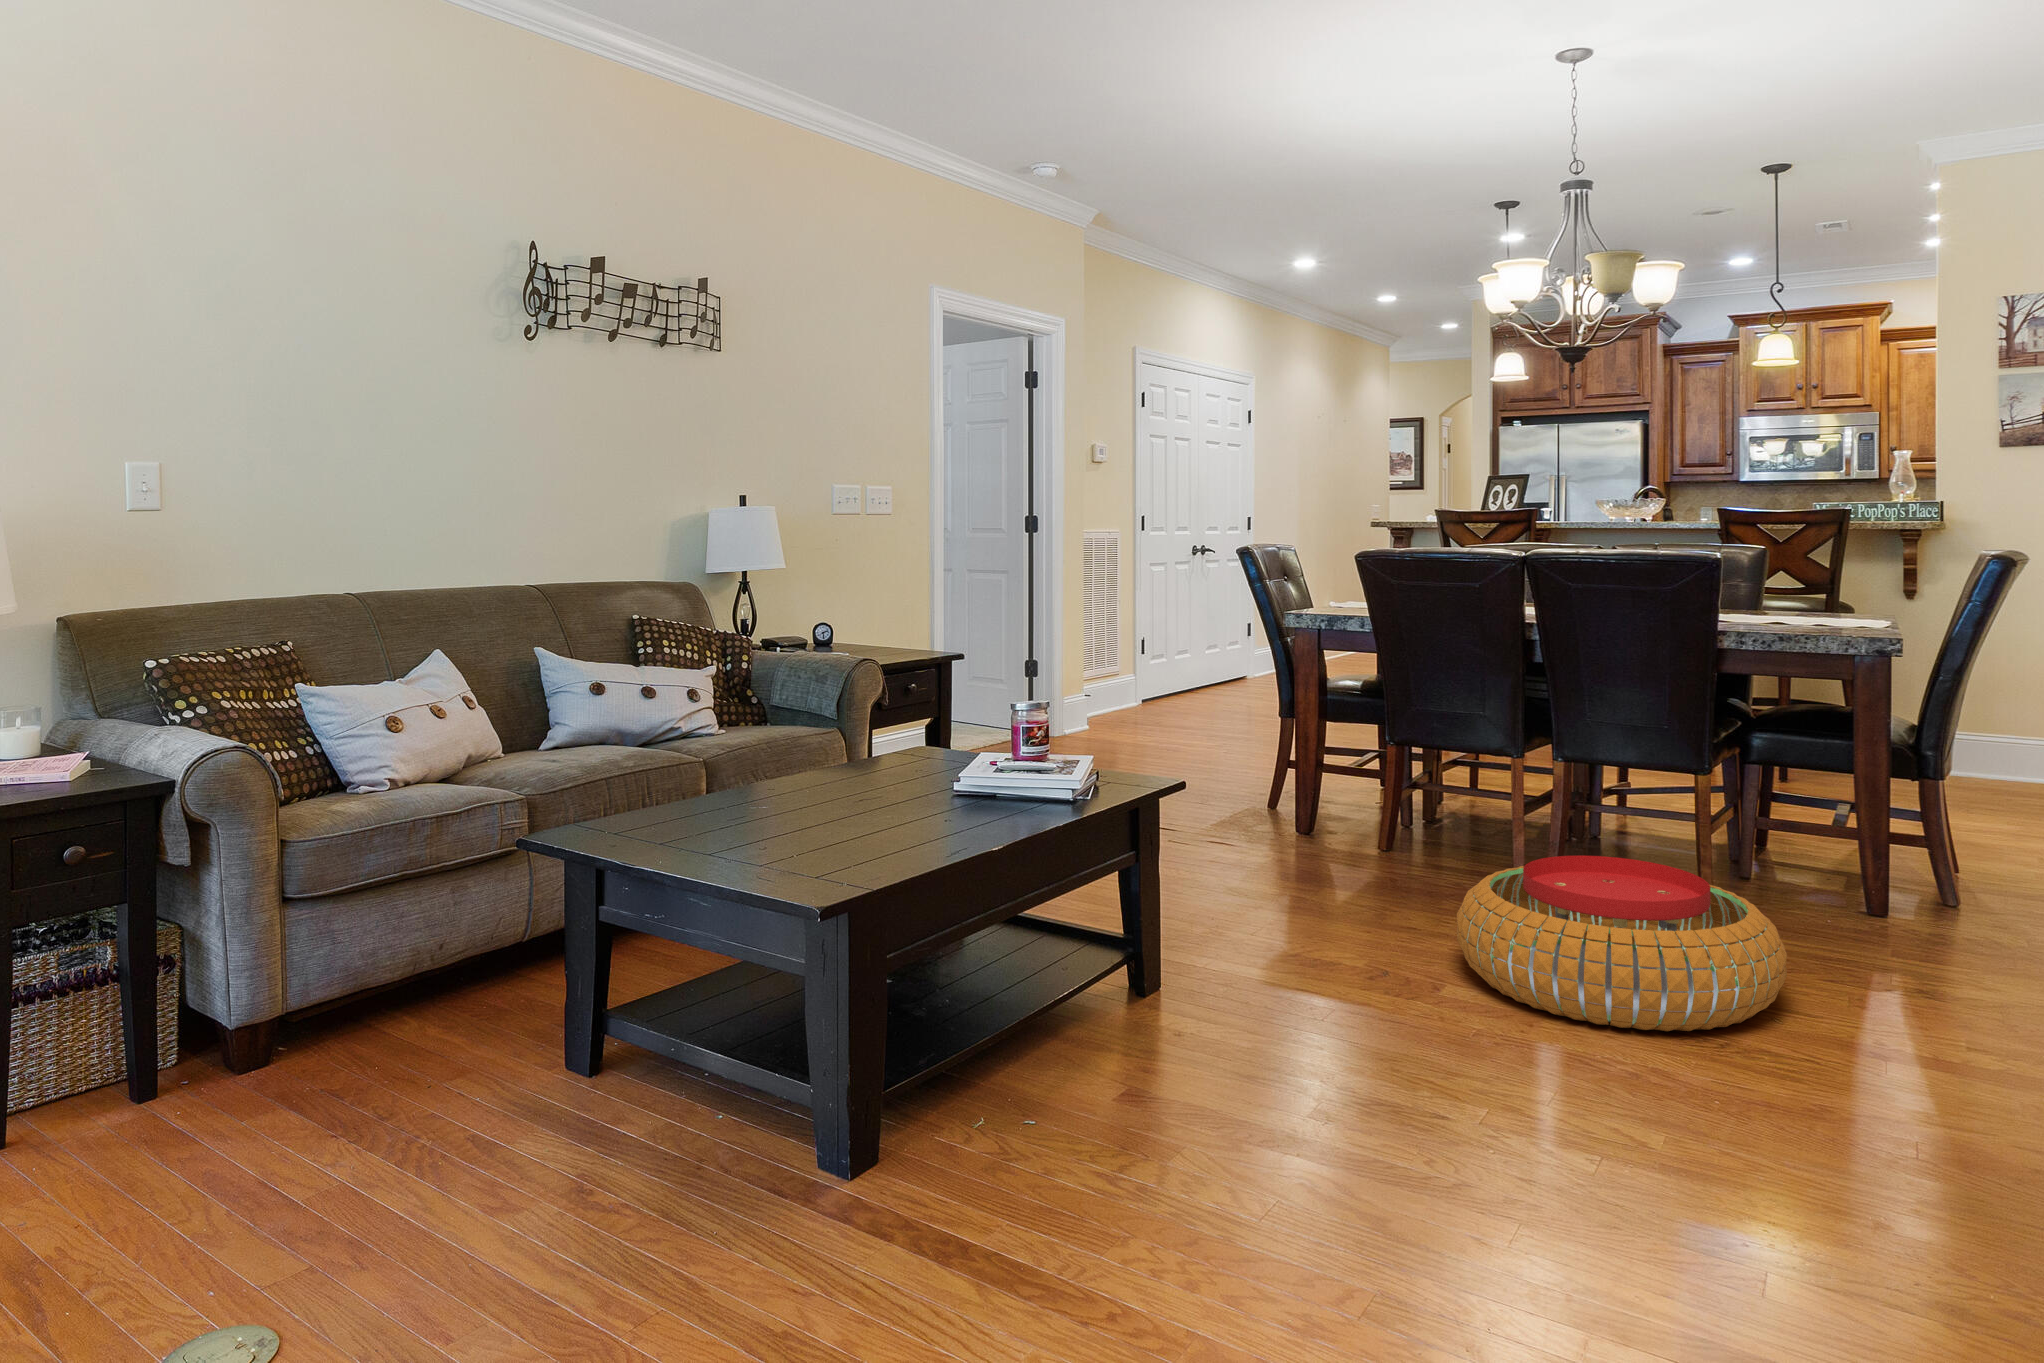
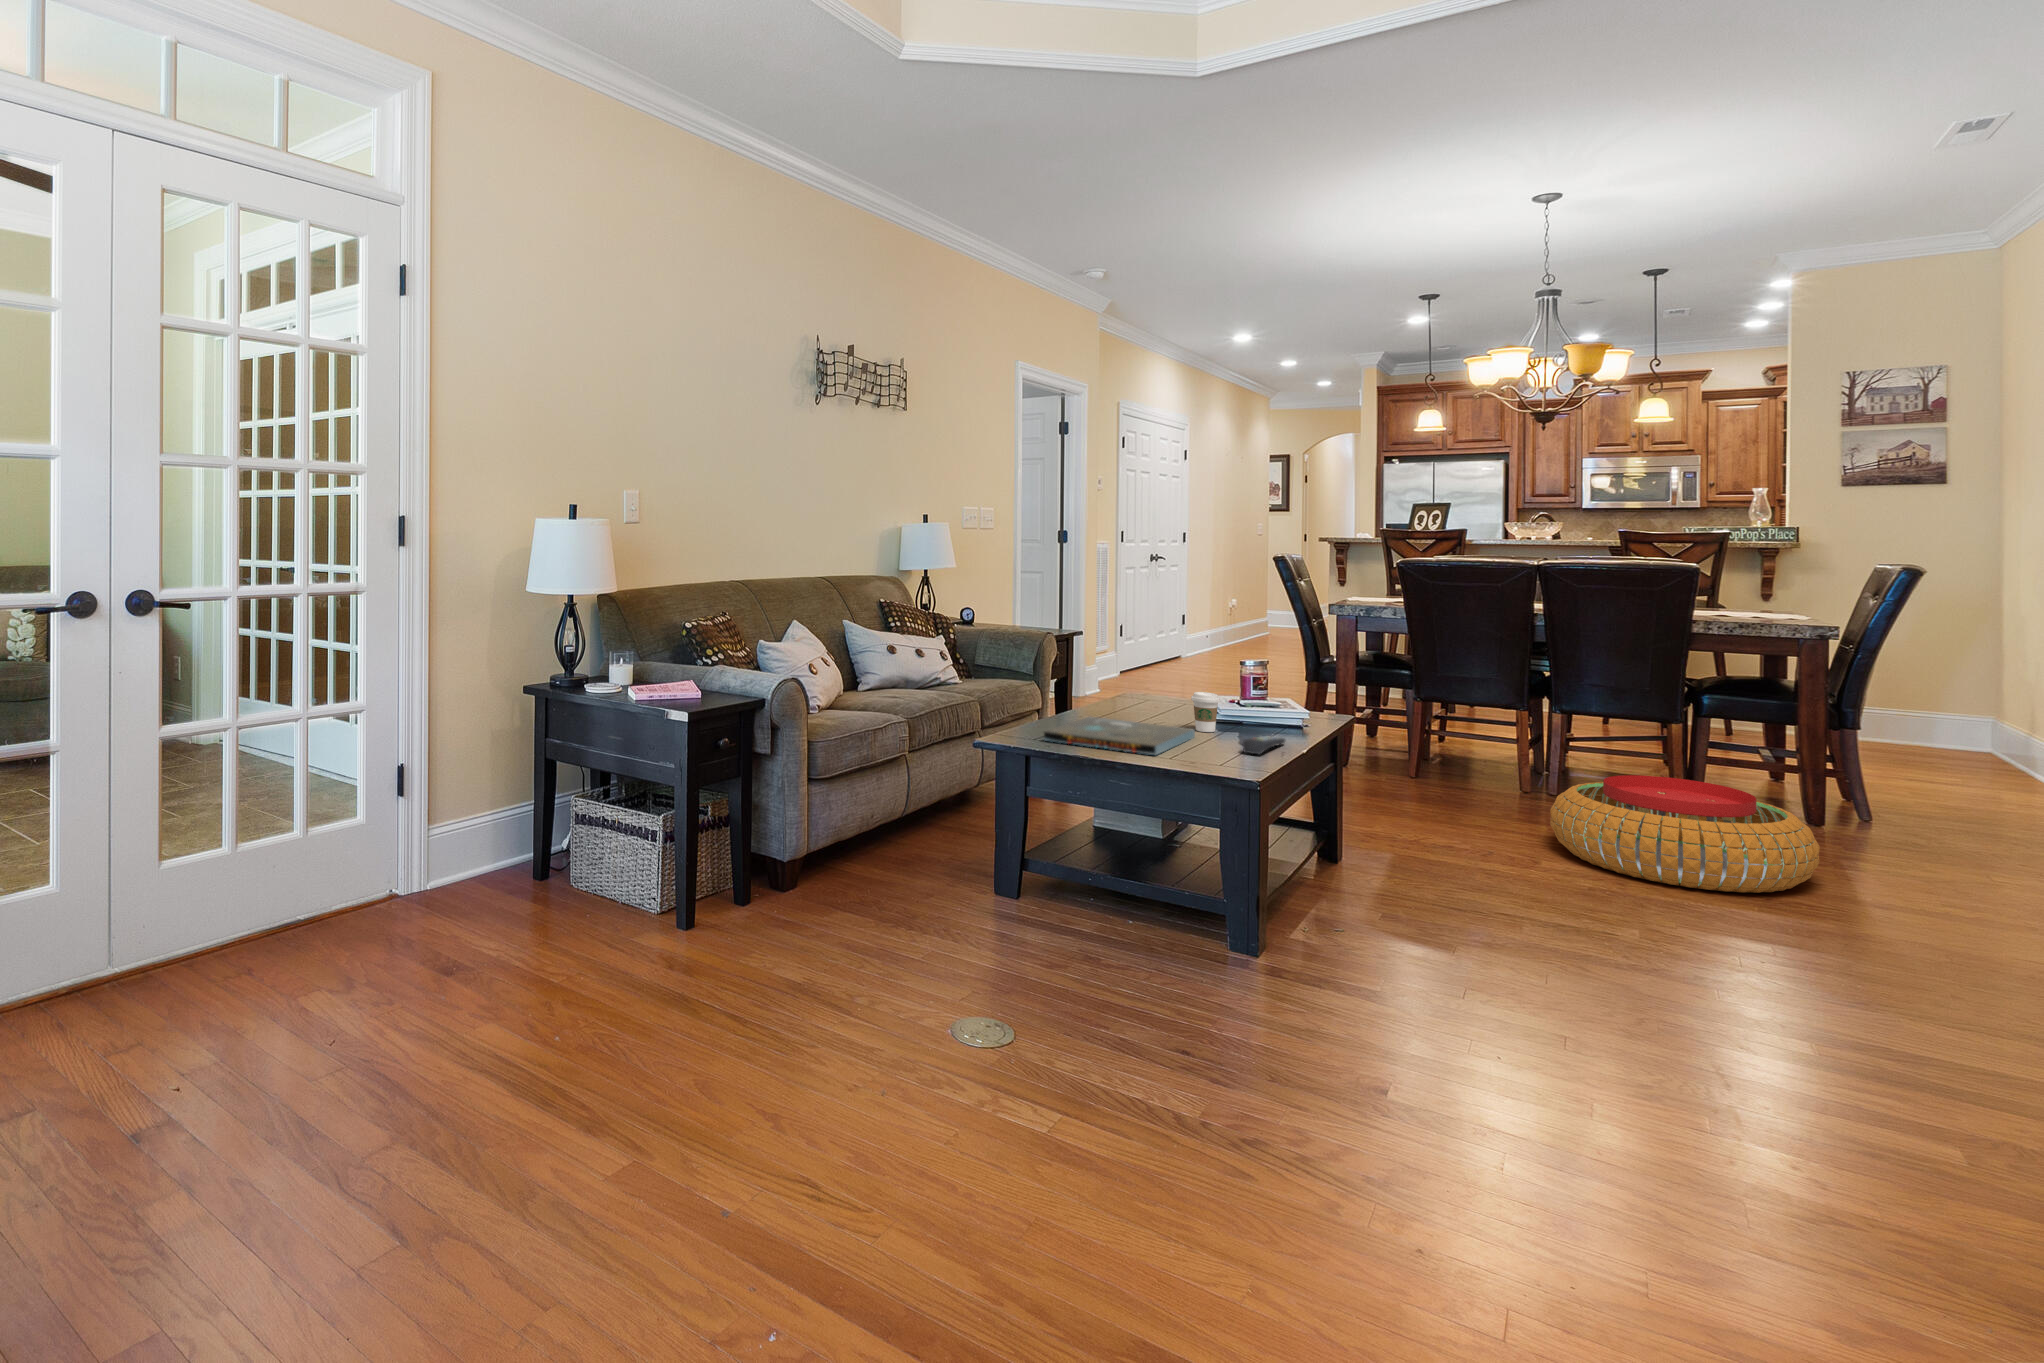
coffee cup: none [897,750,937,810] -> present [1191,692,1220,732]
board game: none [644,788,883,853] -> present [1044,717,1195,755]
remote control: none [903,817,994,849] -> present [1243,736,1285,754]

